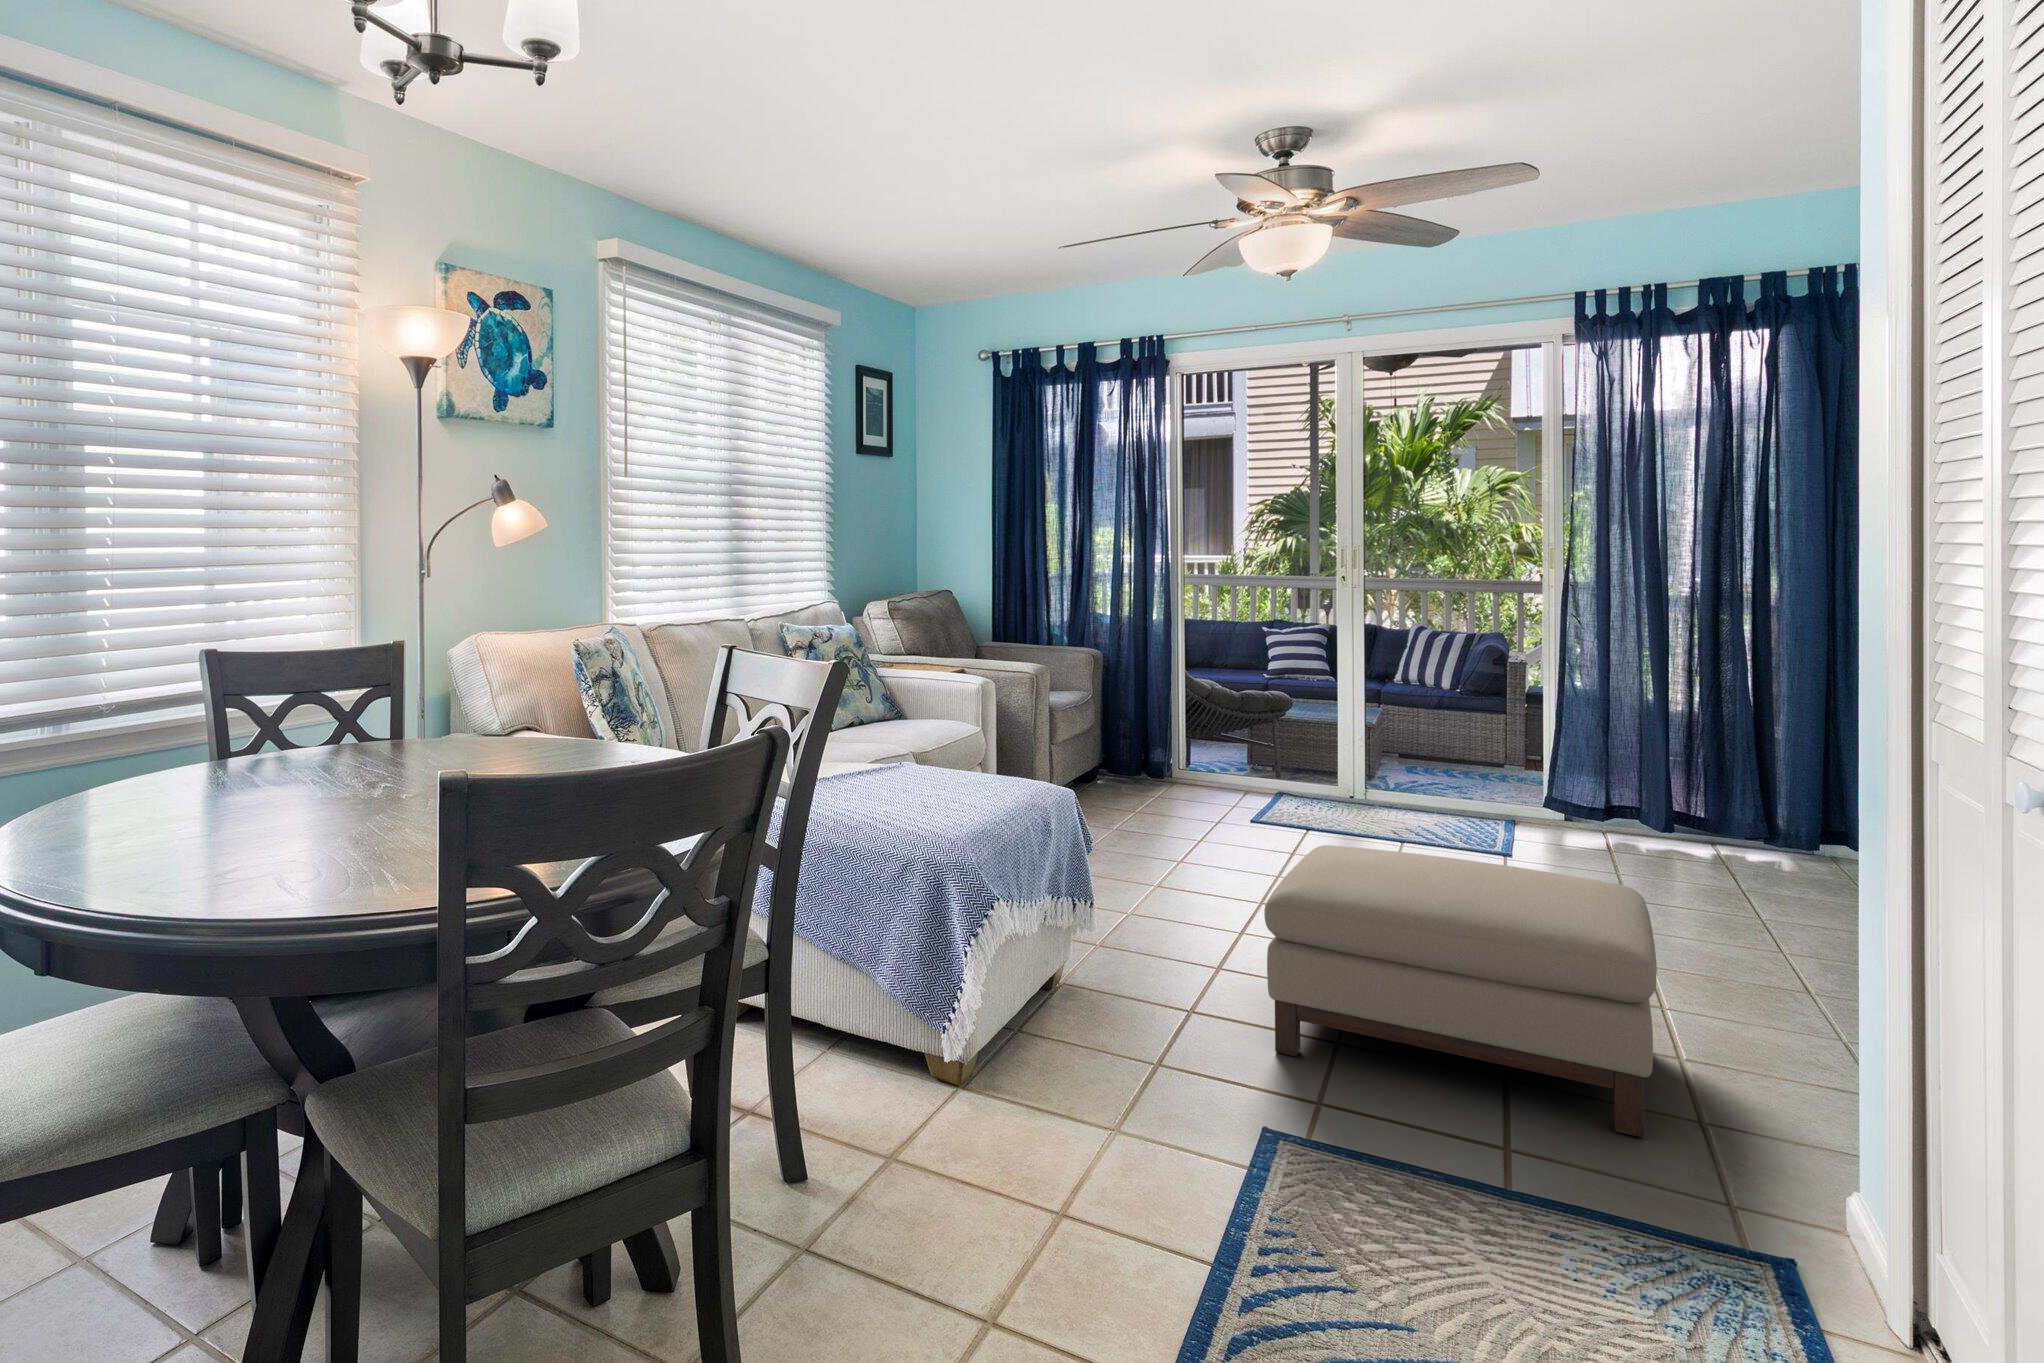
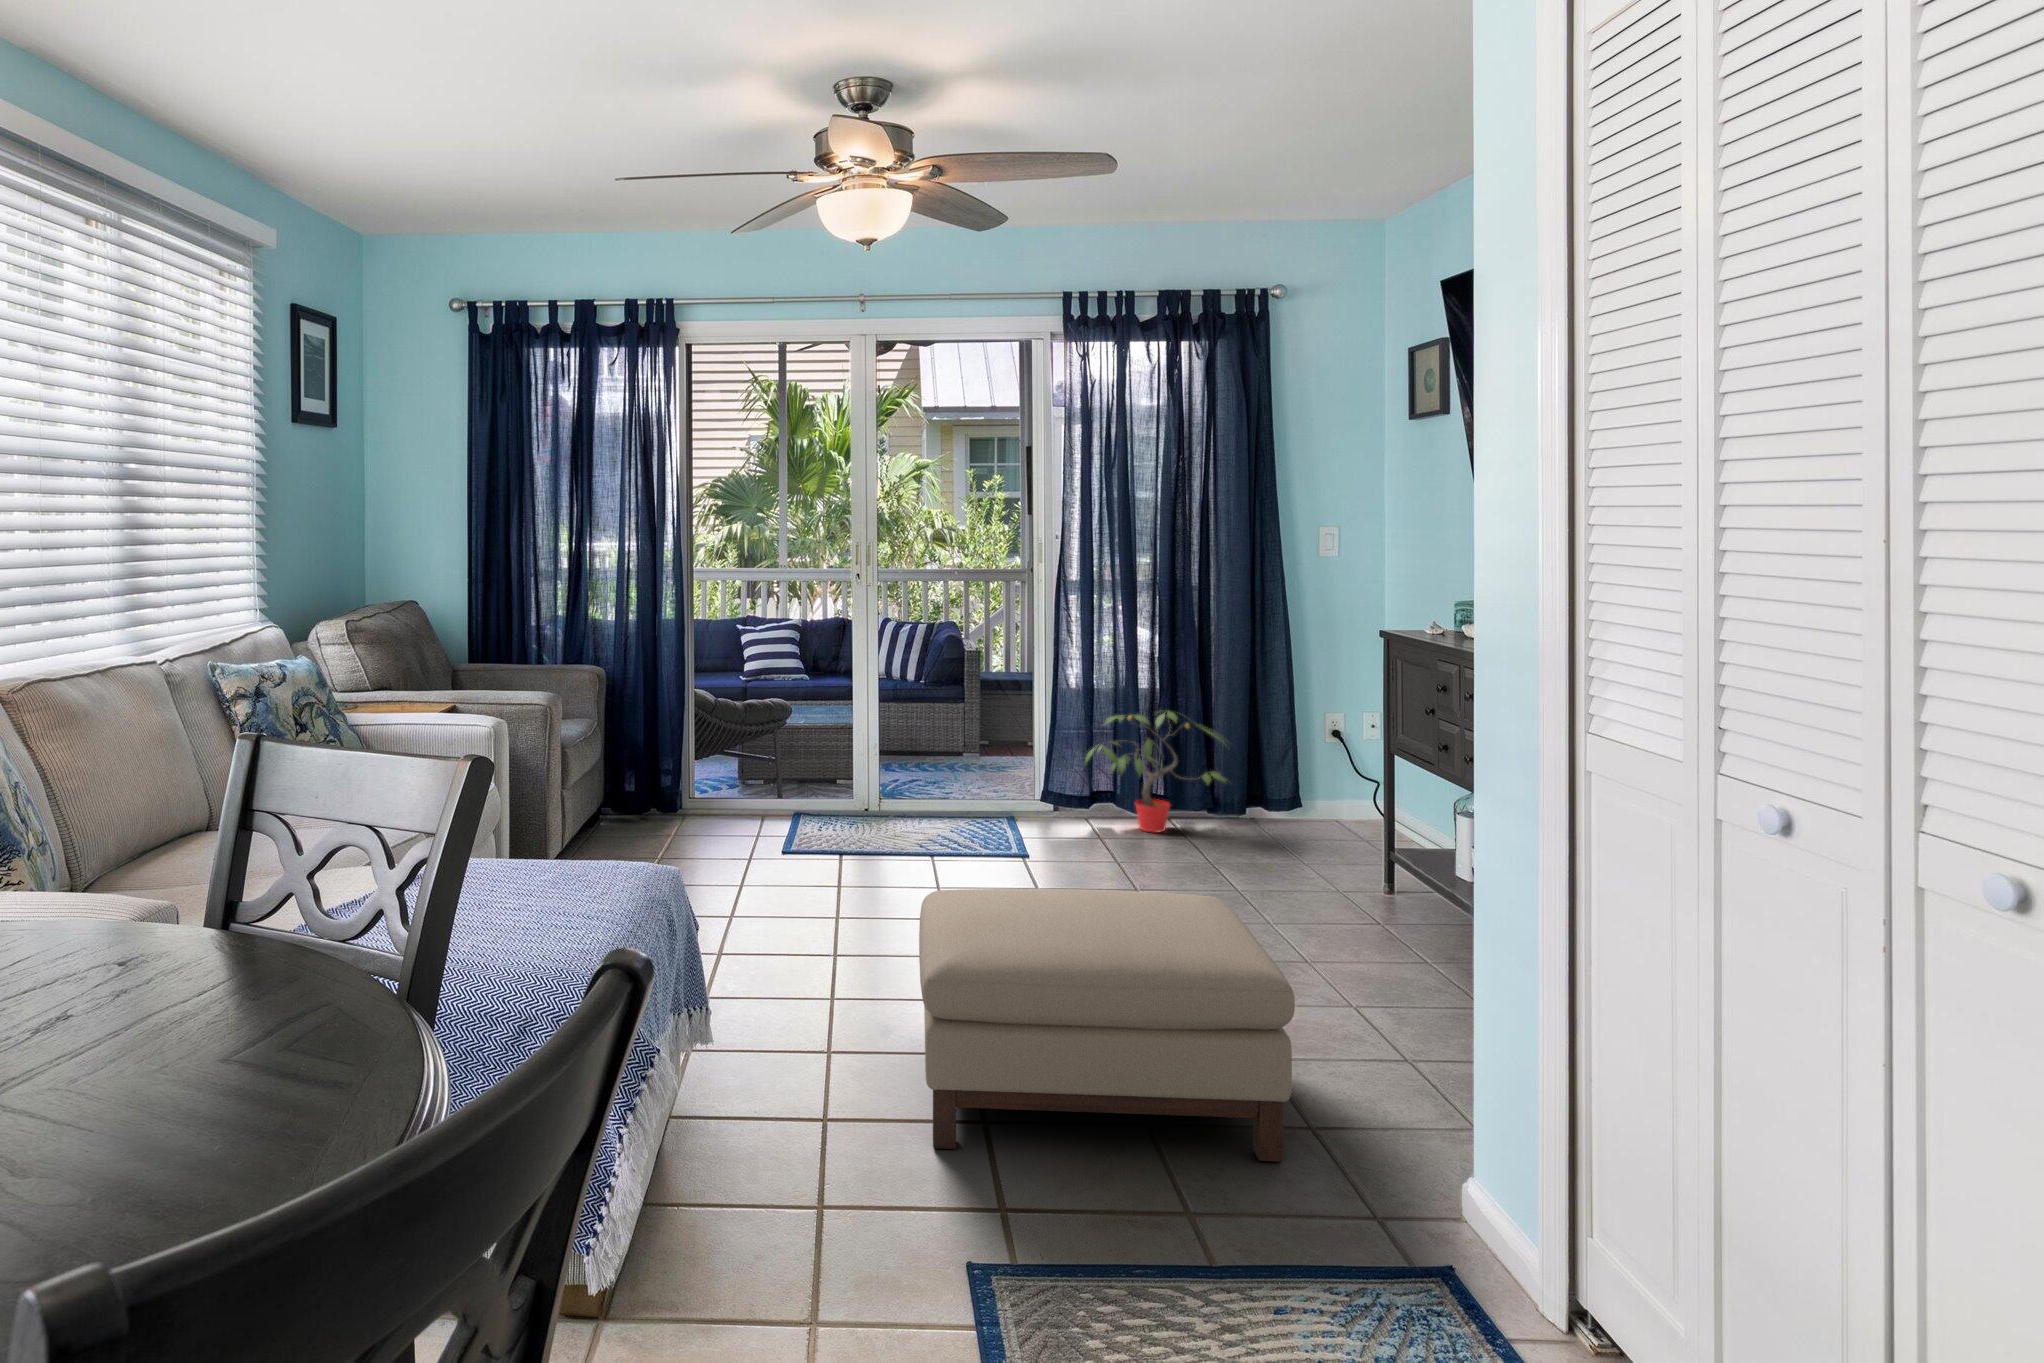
potted plant: none [1602,727,1802,859] -> present [1085,710,1226,833]

